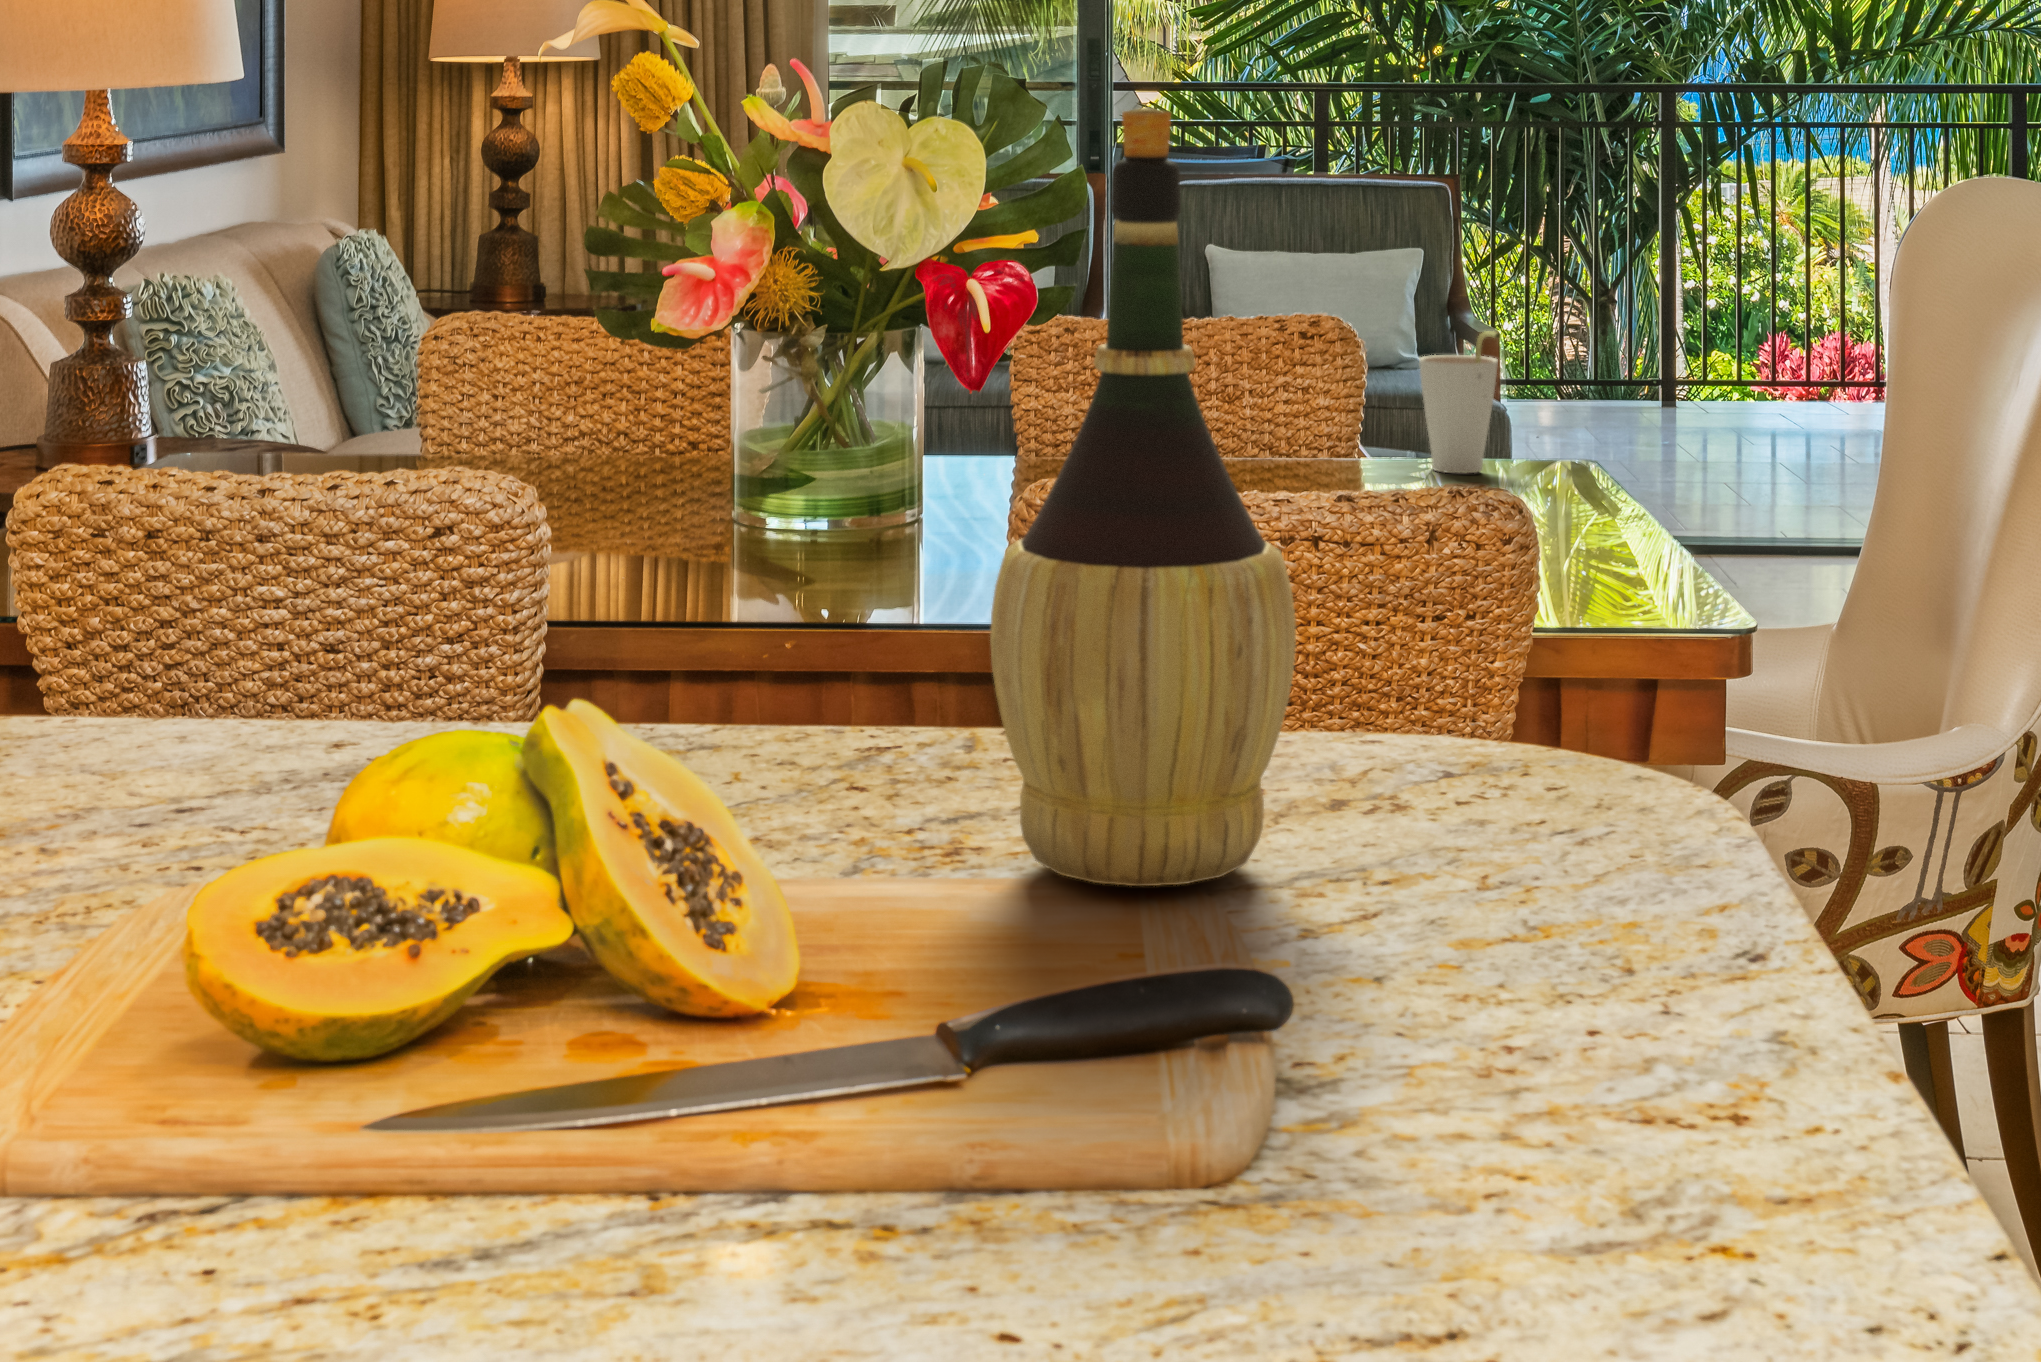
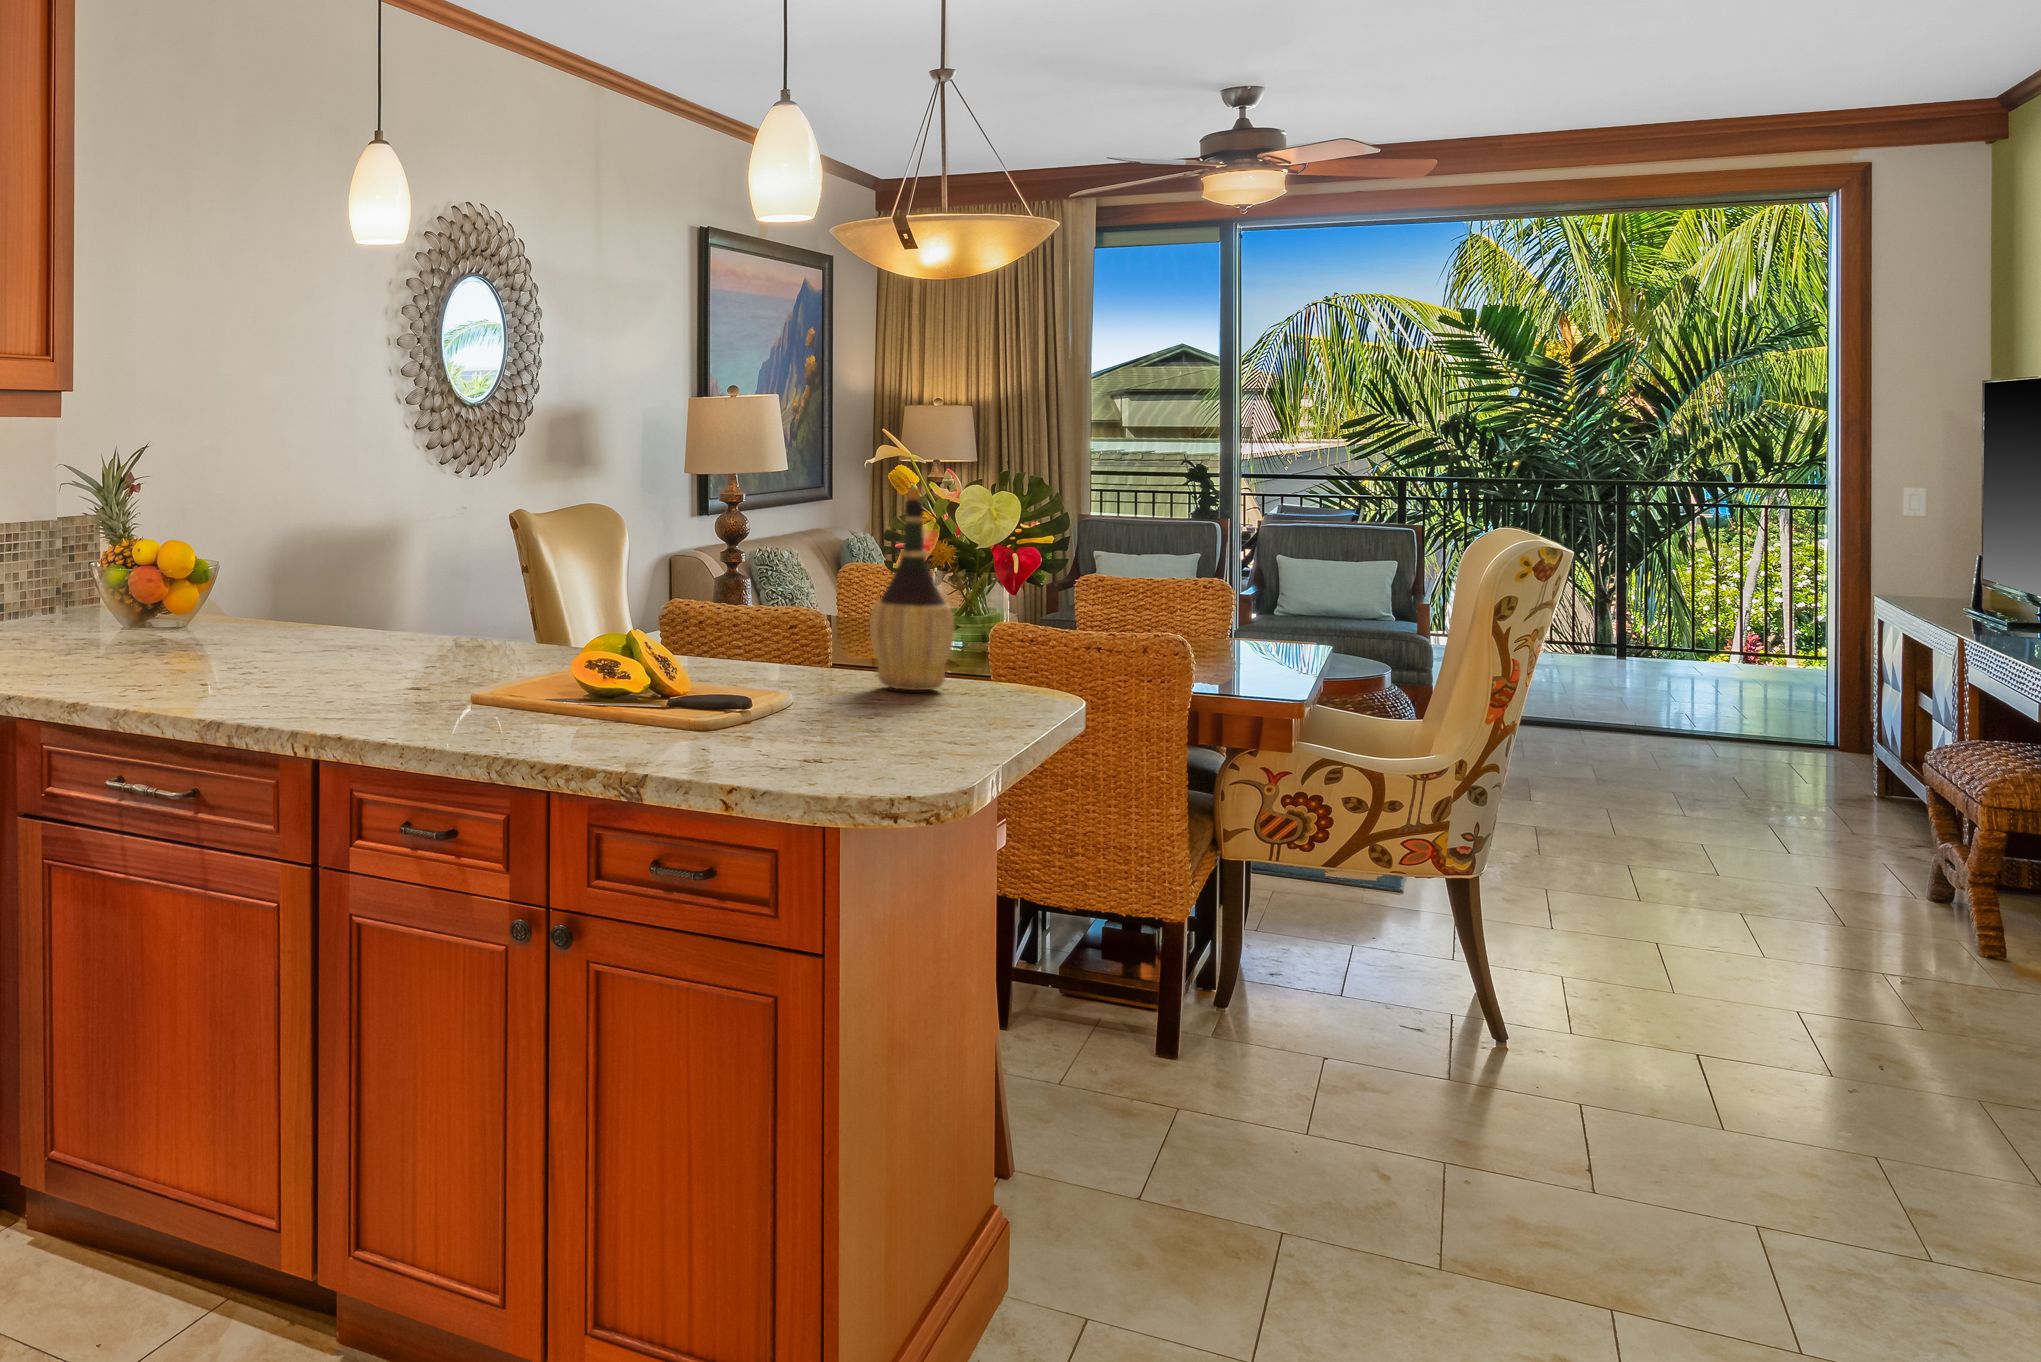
cup: present [1419,331,1500,473] -> none [1253,589,1292,651]

